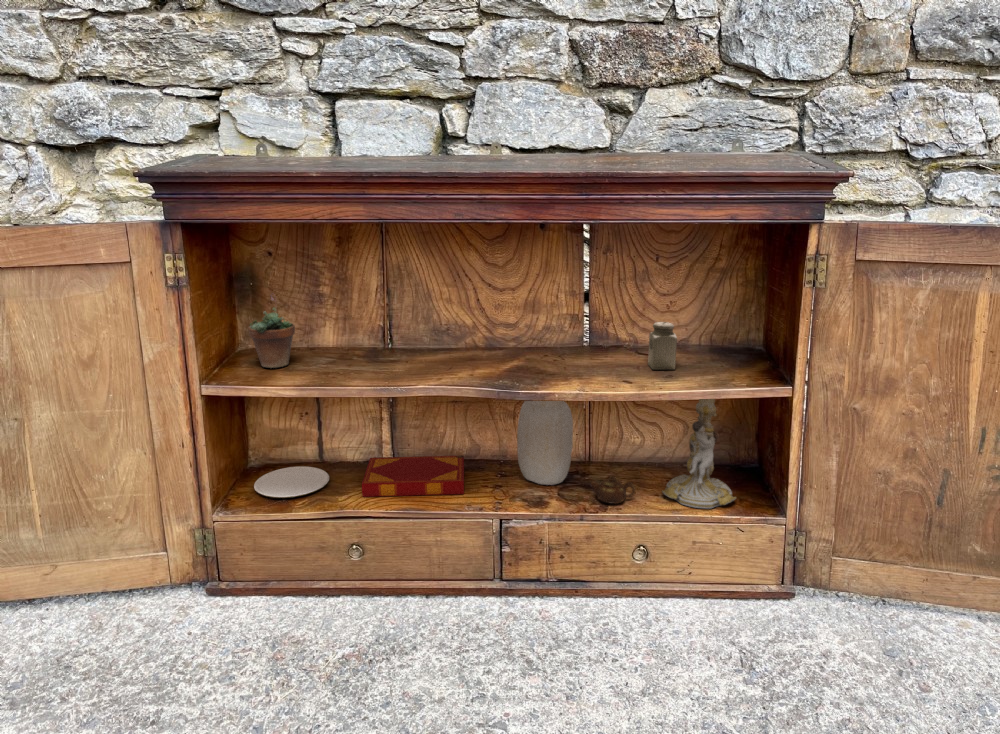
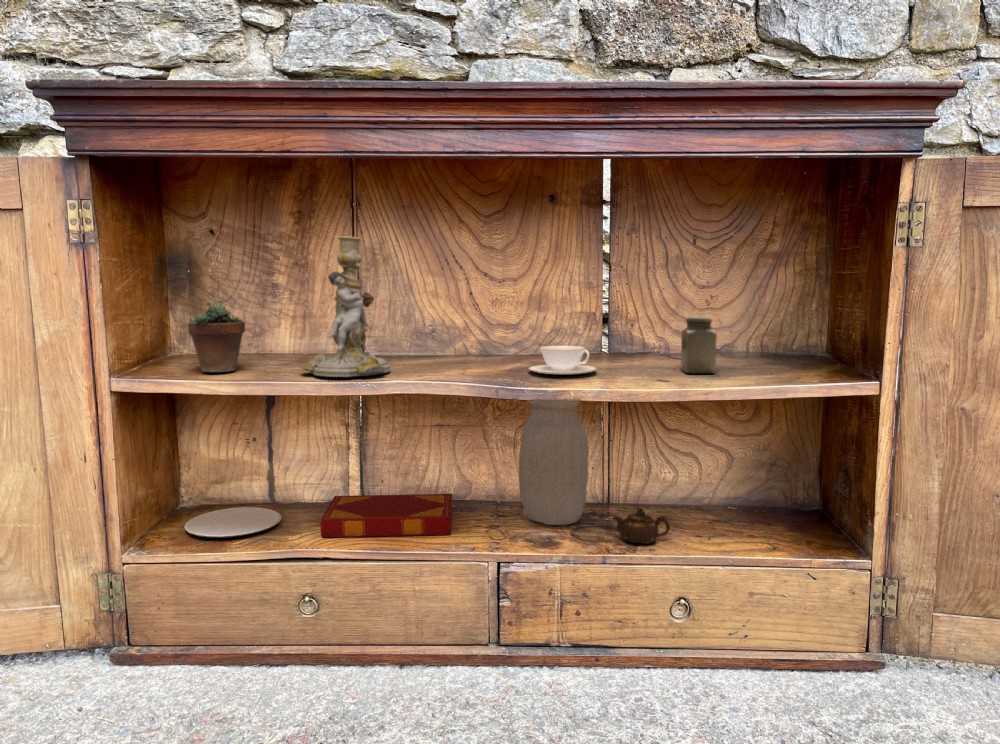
teacup: none [525,344,580,372] -> present [529,346,597,374]
candlestick: present [662,399,736,509] -> present [300,236,390,377]

